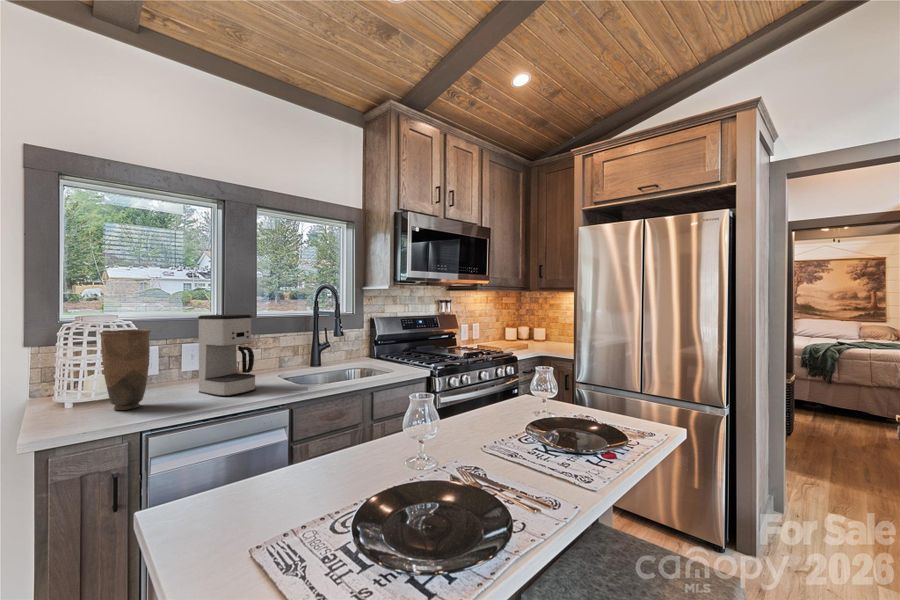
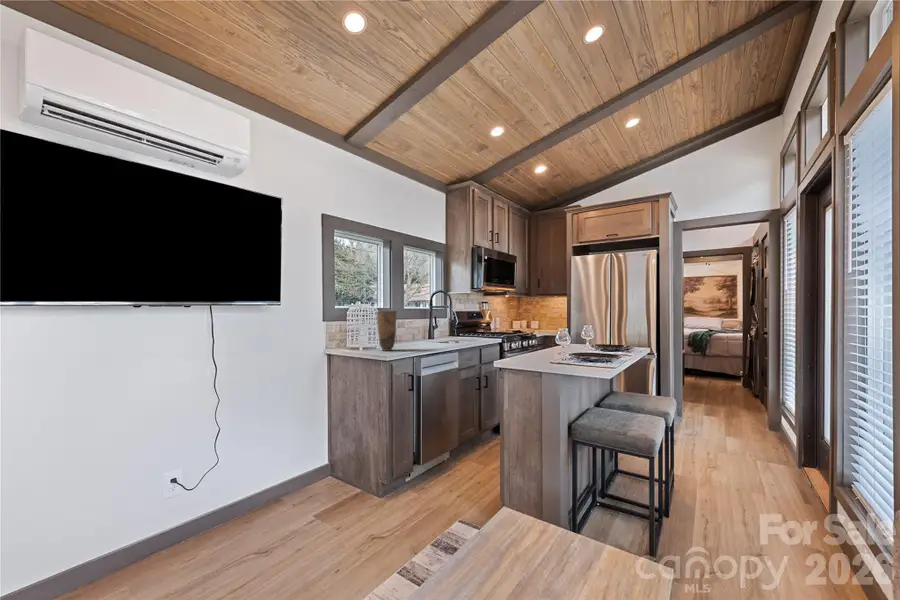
coffee maker: present [198,314,255,396] -> none [401,305,429,347]

